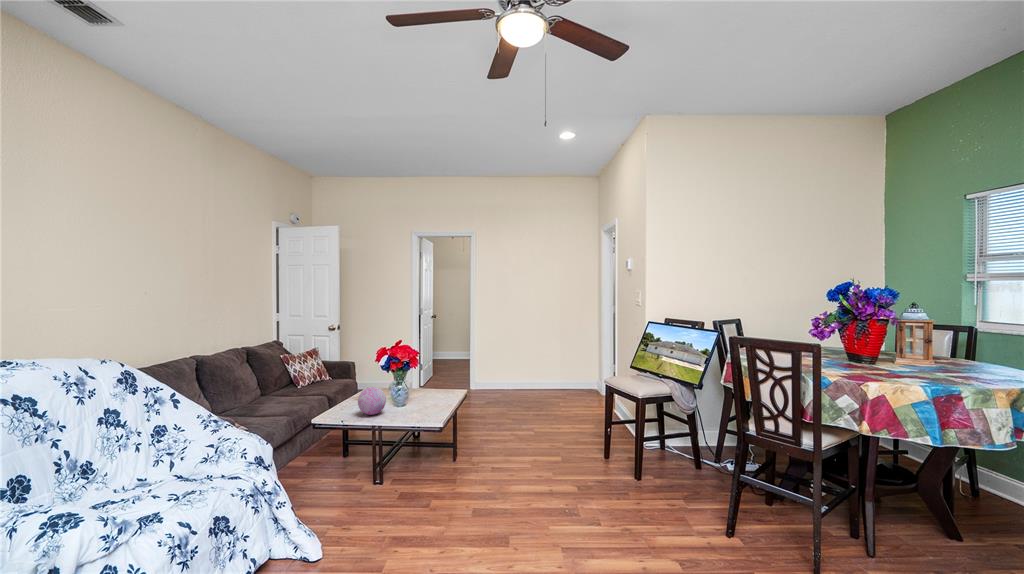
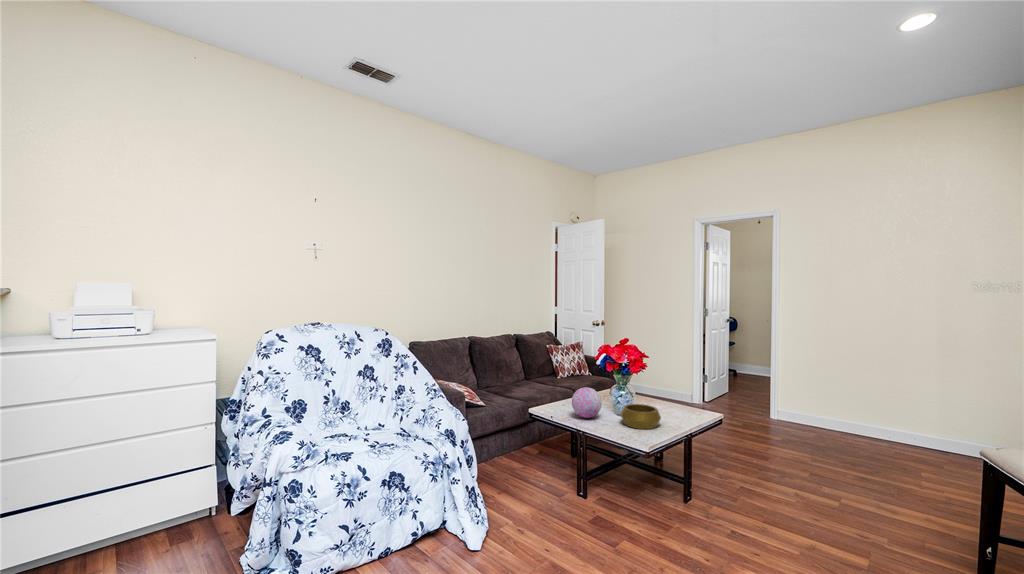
decorative bowl: none [404,392,438,413] -> present [621,404,661,429]

